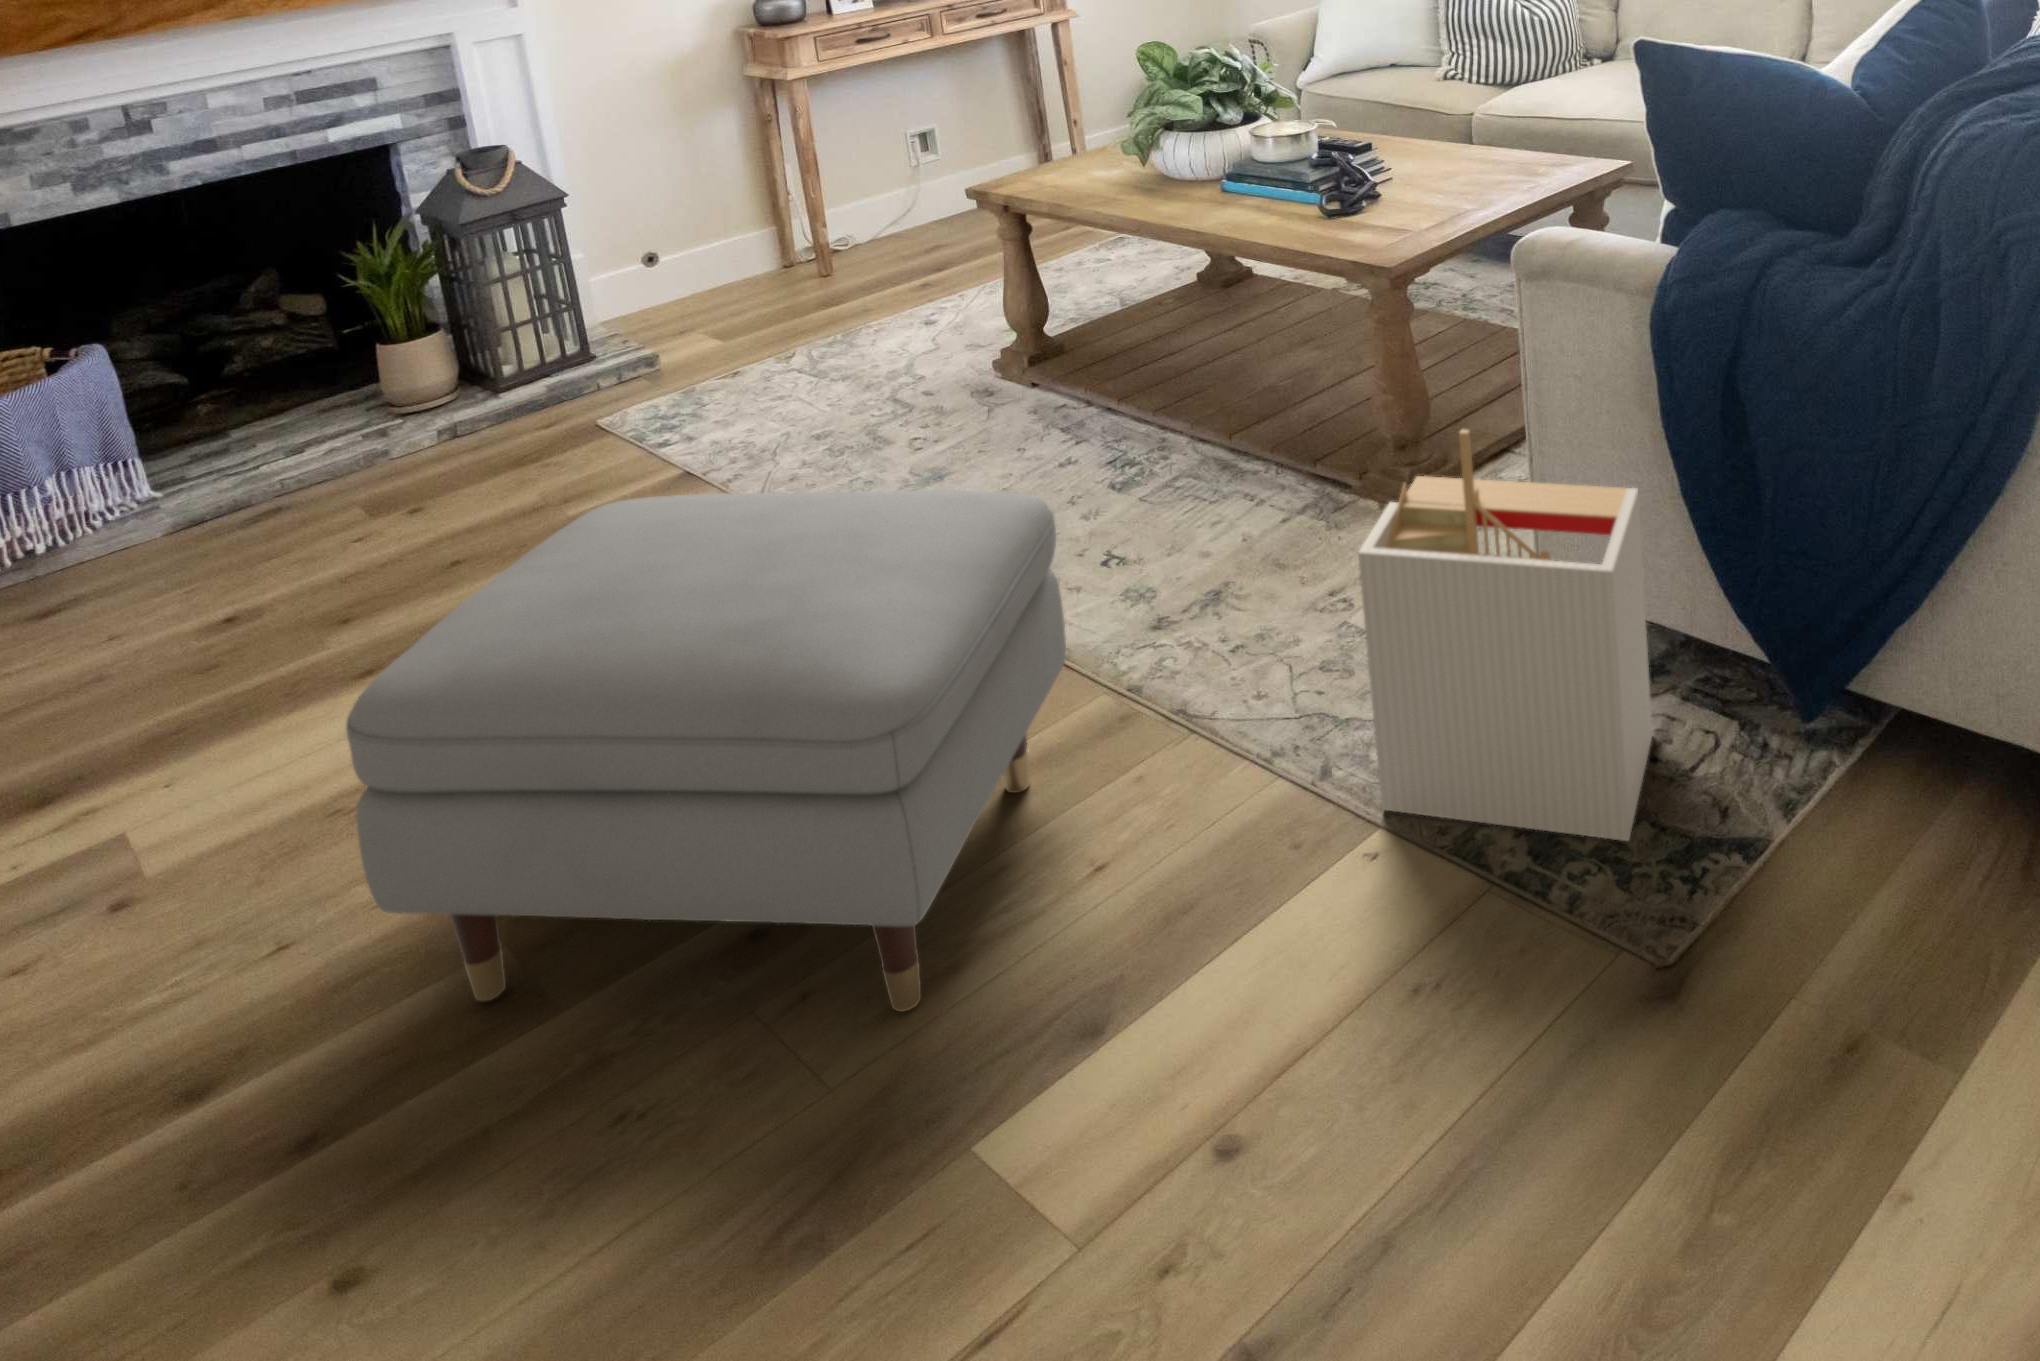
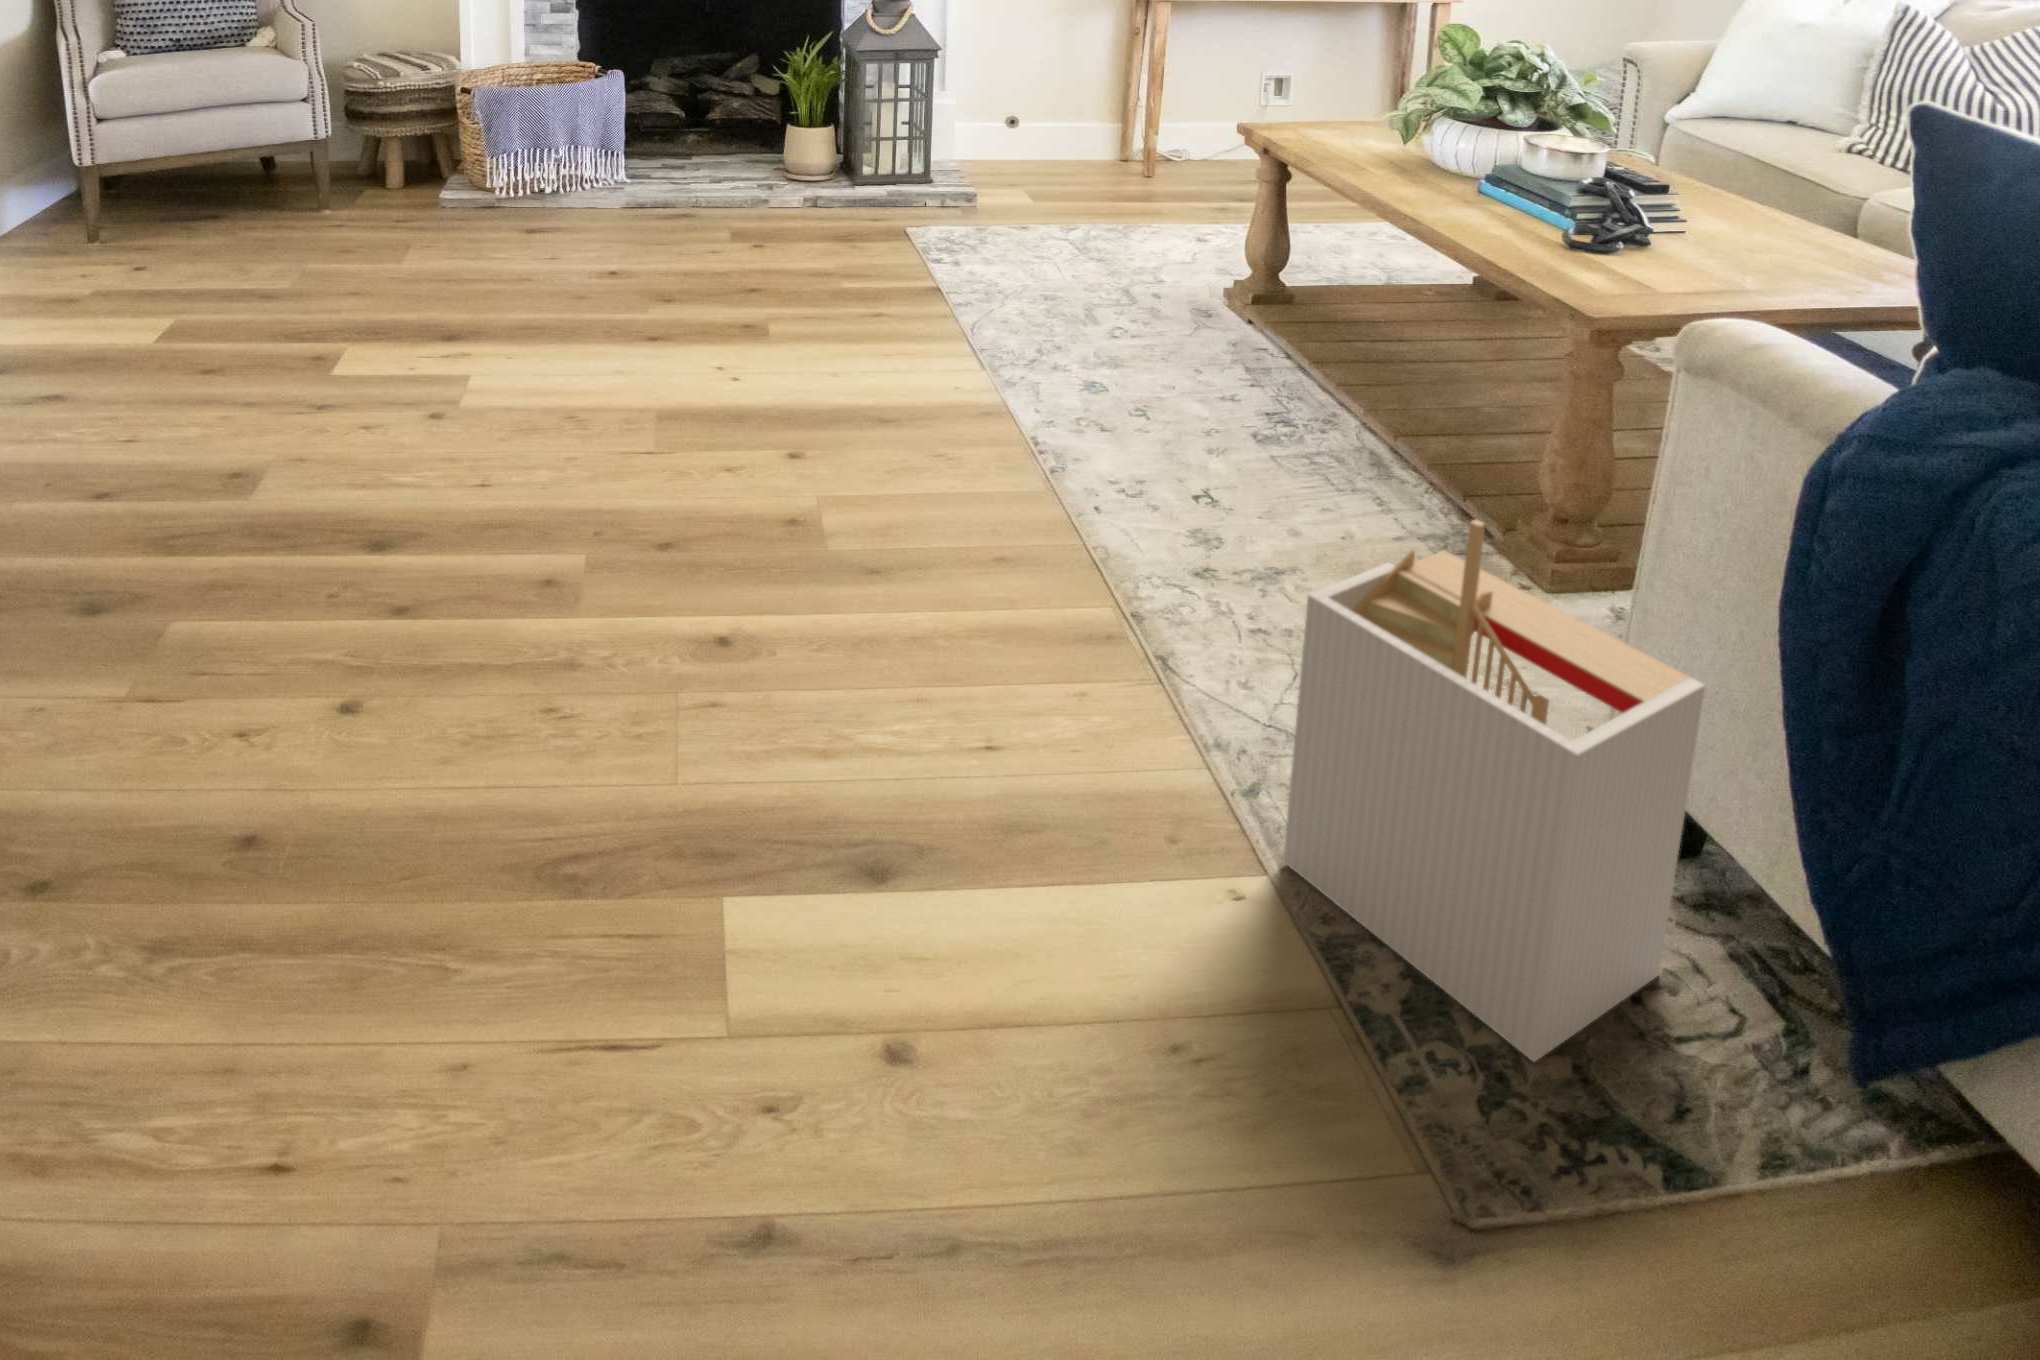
ottoman: present [346,490,1066,1012] -> none [513,287,1064,776]

